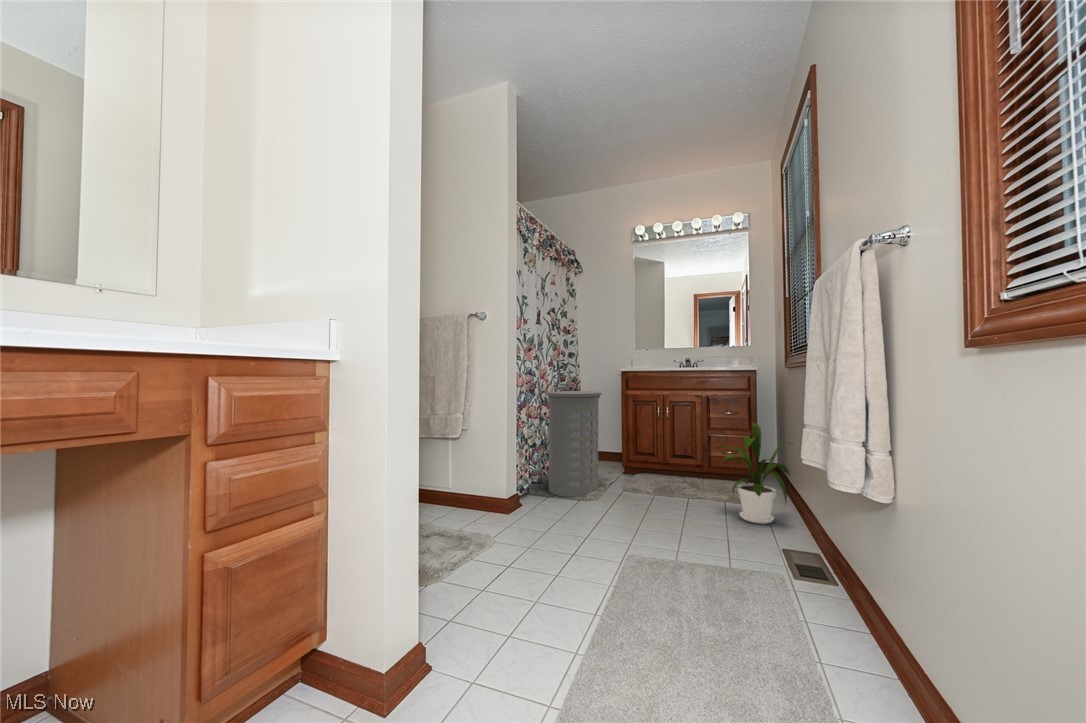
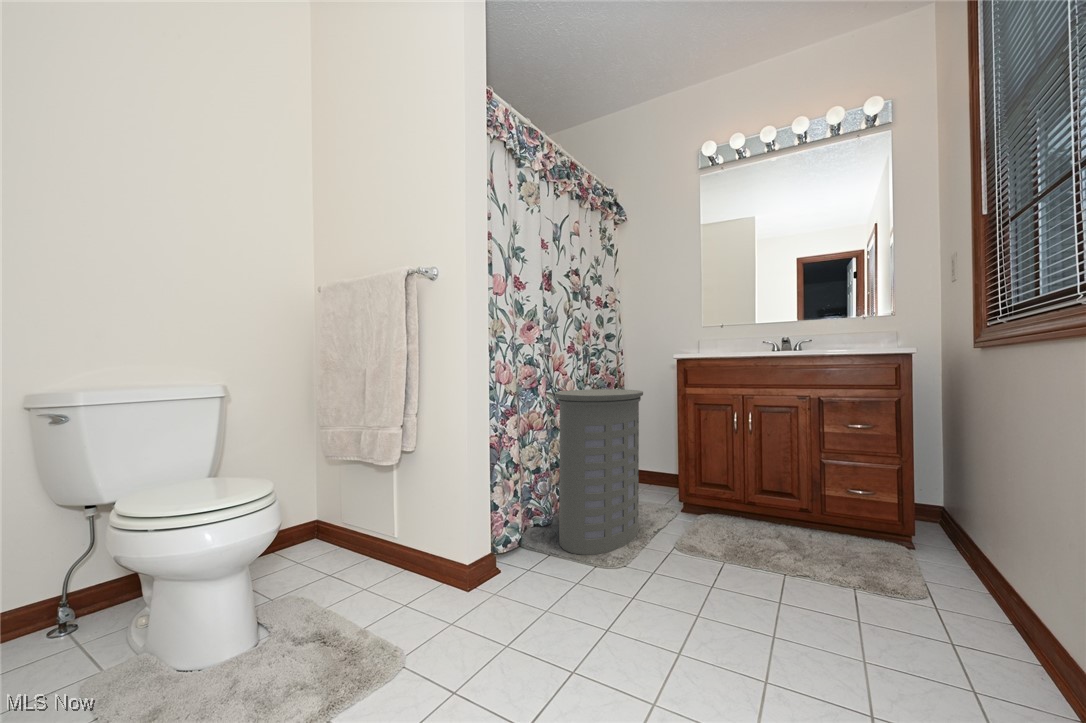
house plant: present [716,423,791,524] -> none [833,454,1015,662]

